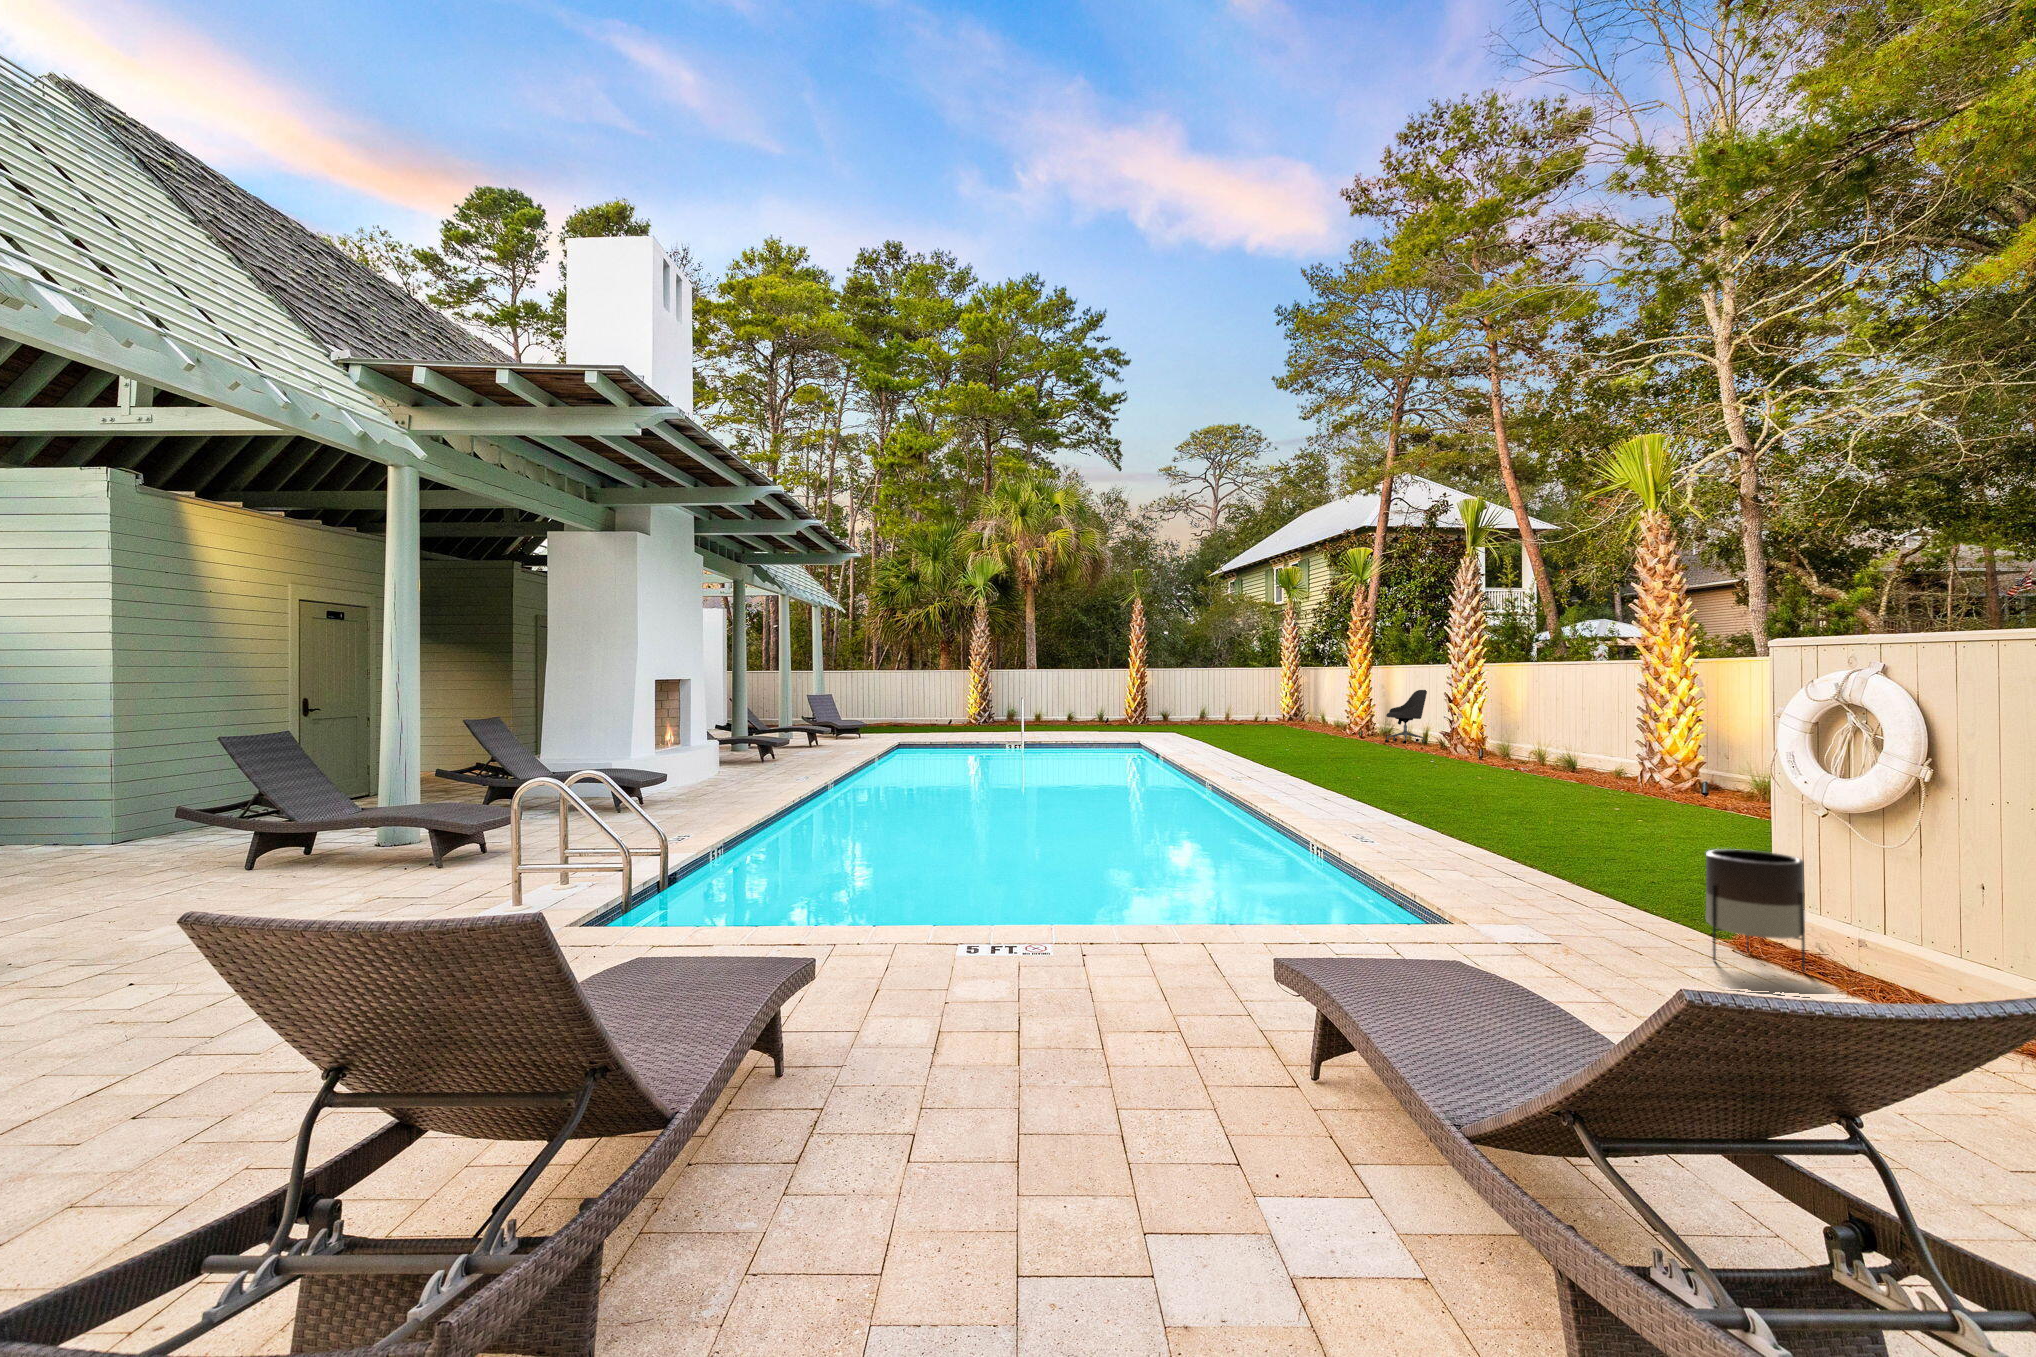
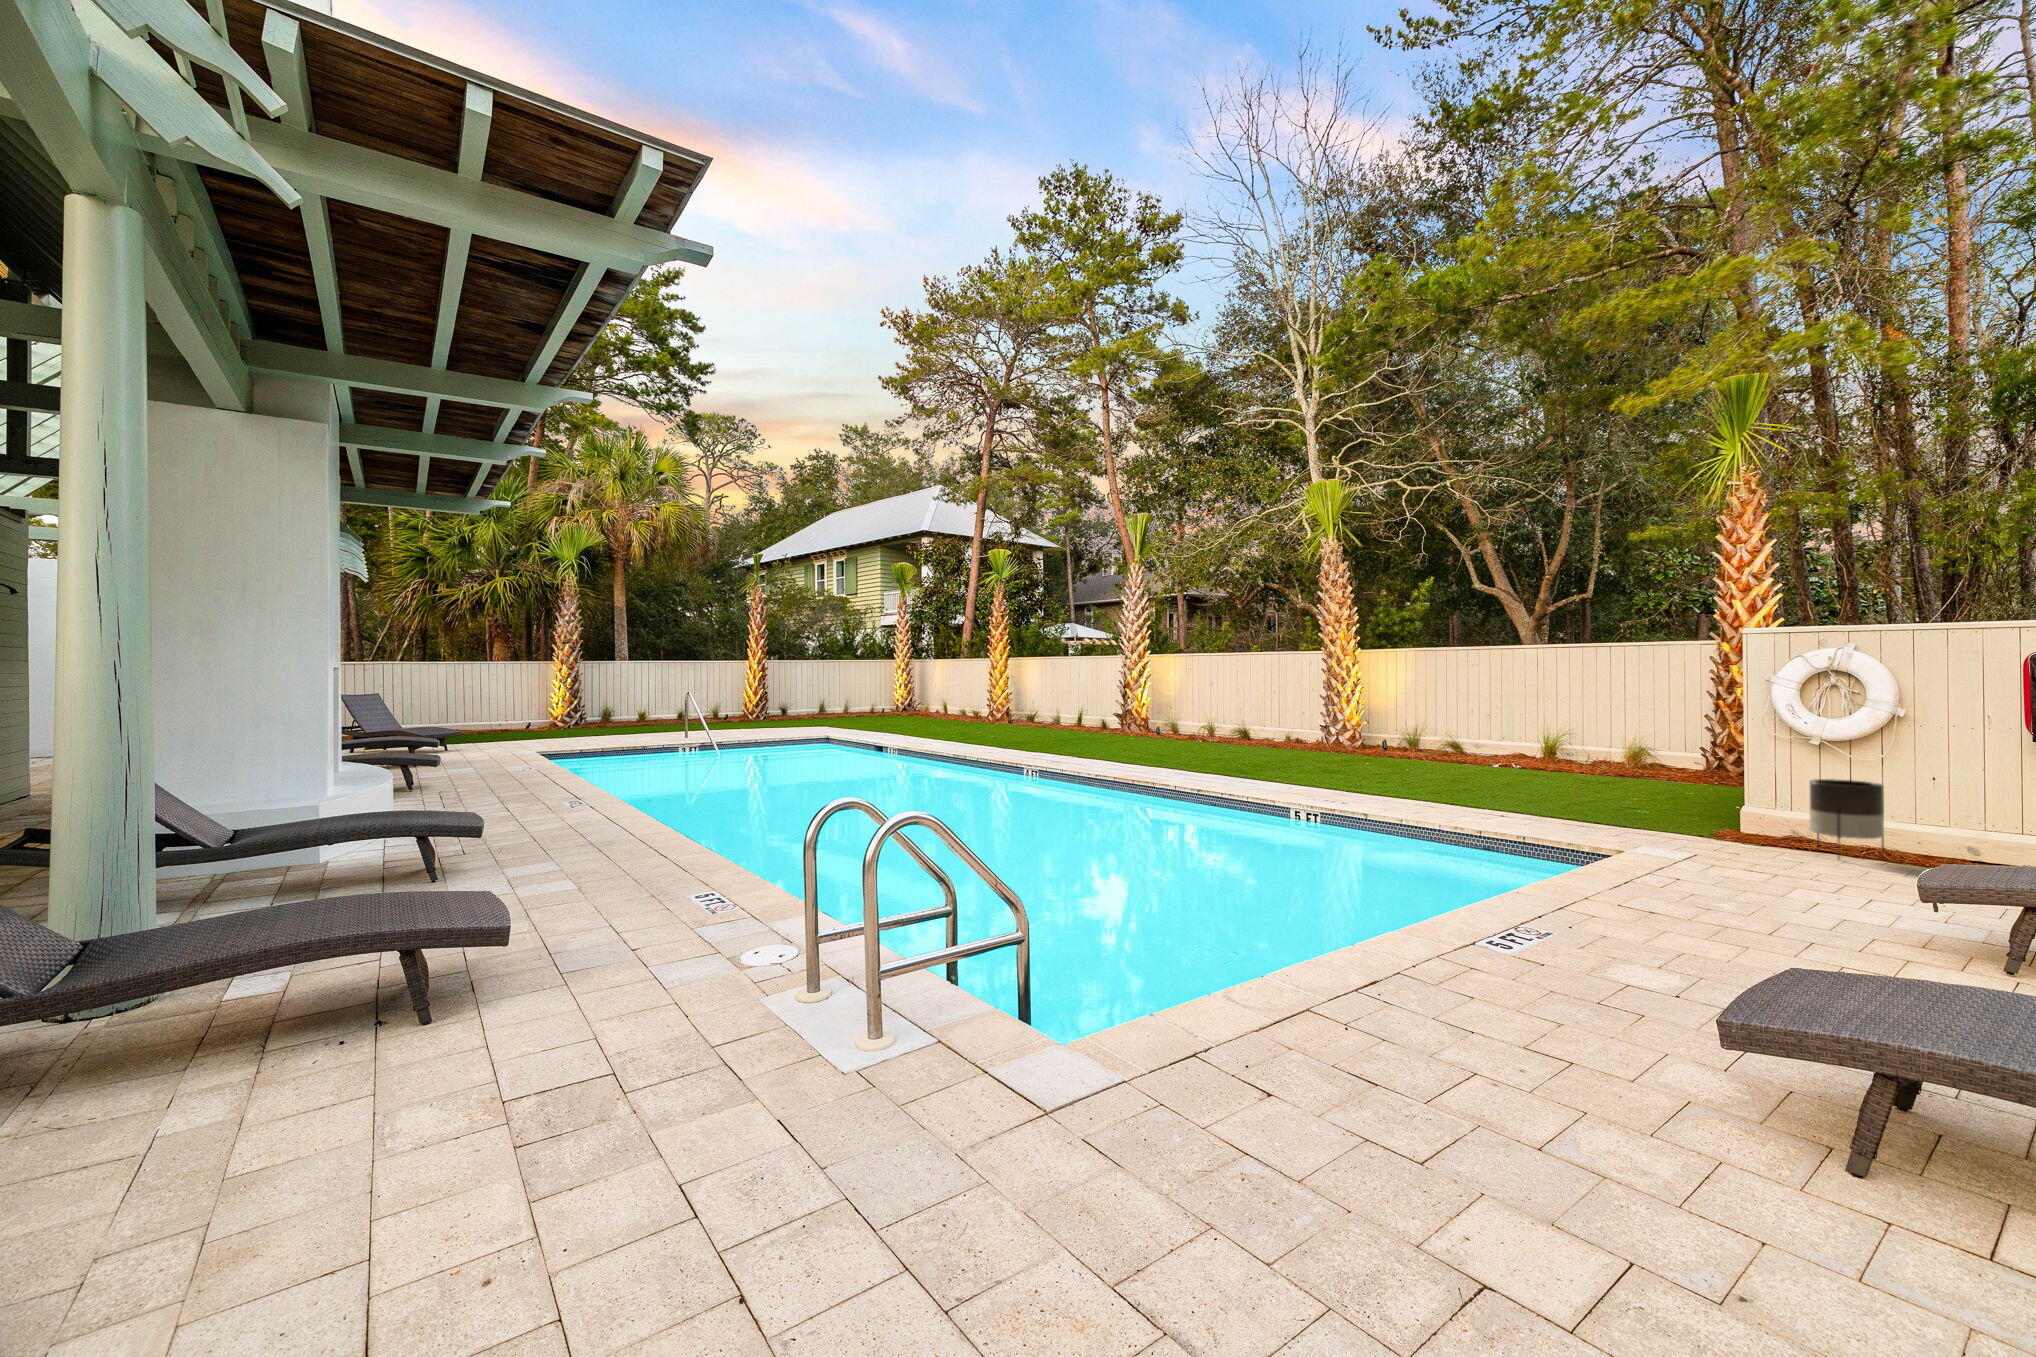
chair: present [1385,690,1427,744] -> none [1036,678,1070,726]

